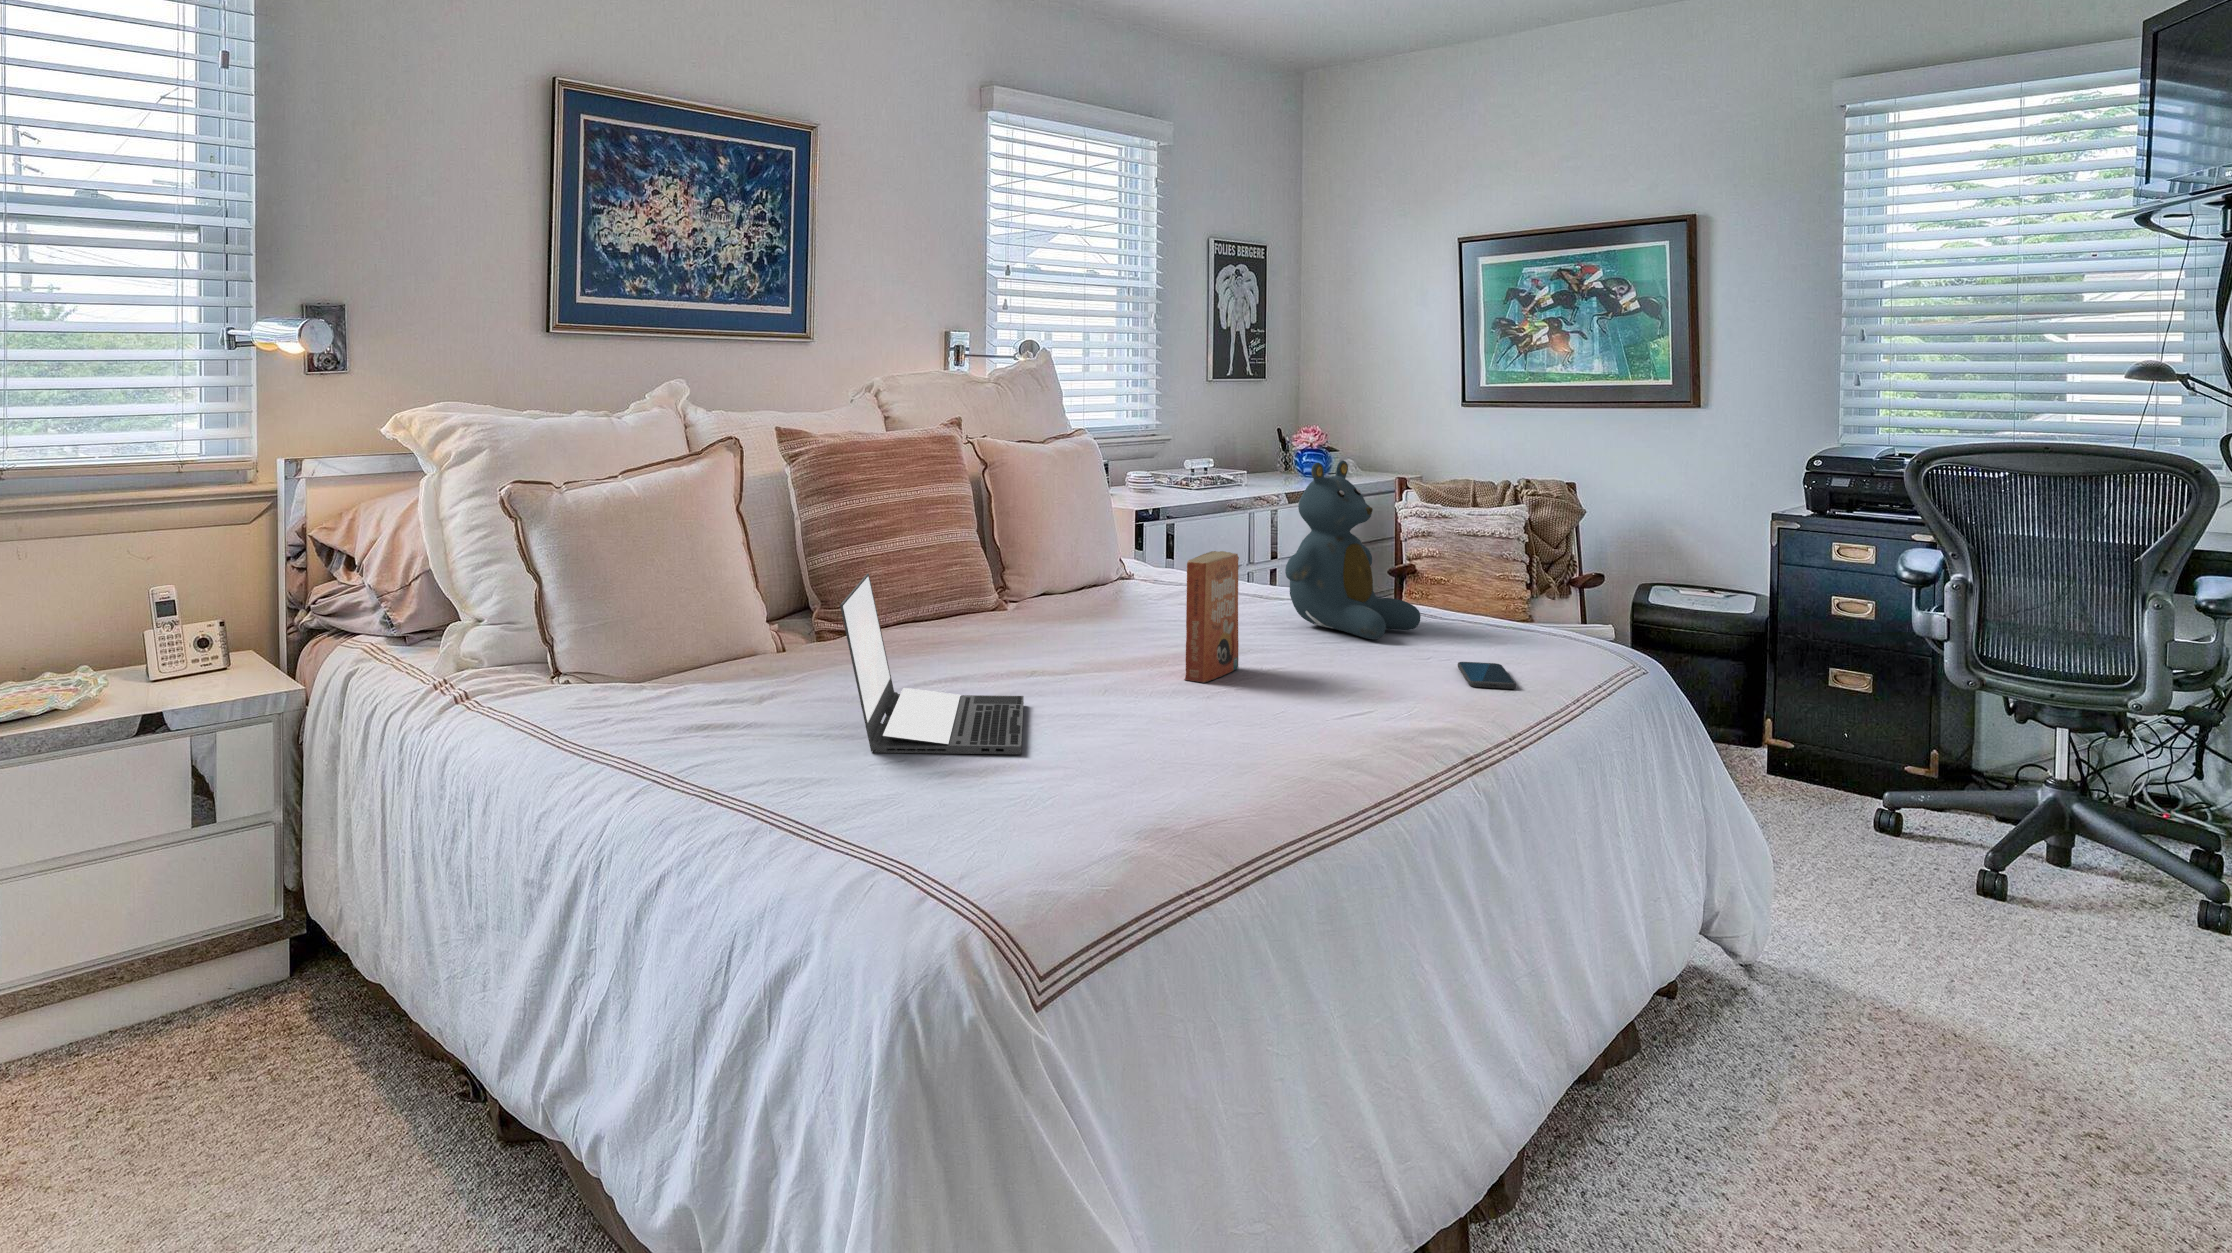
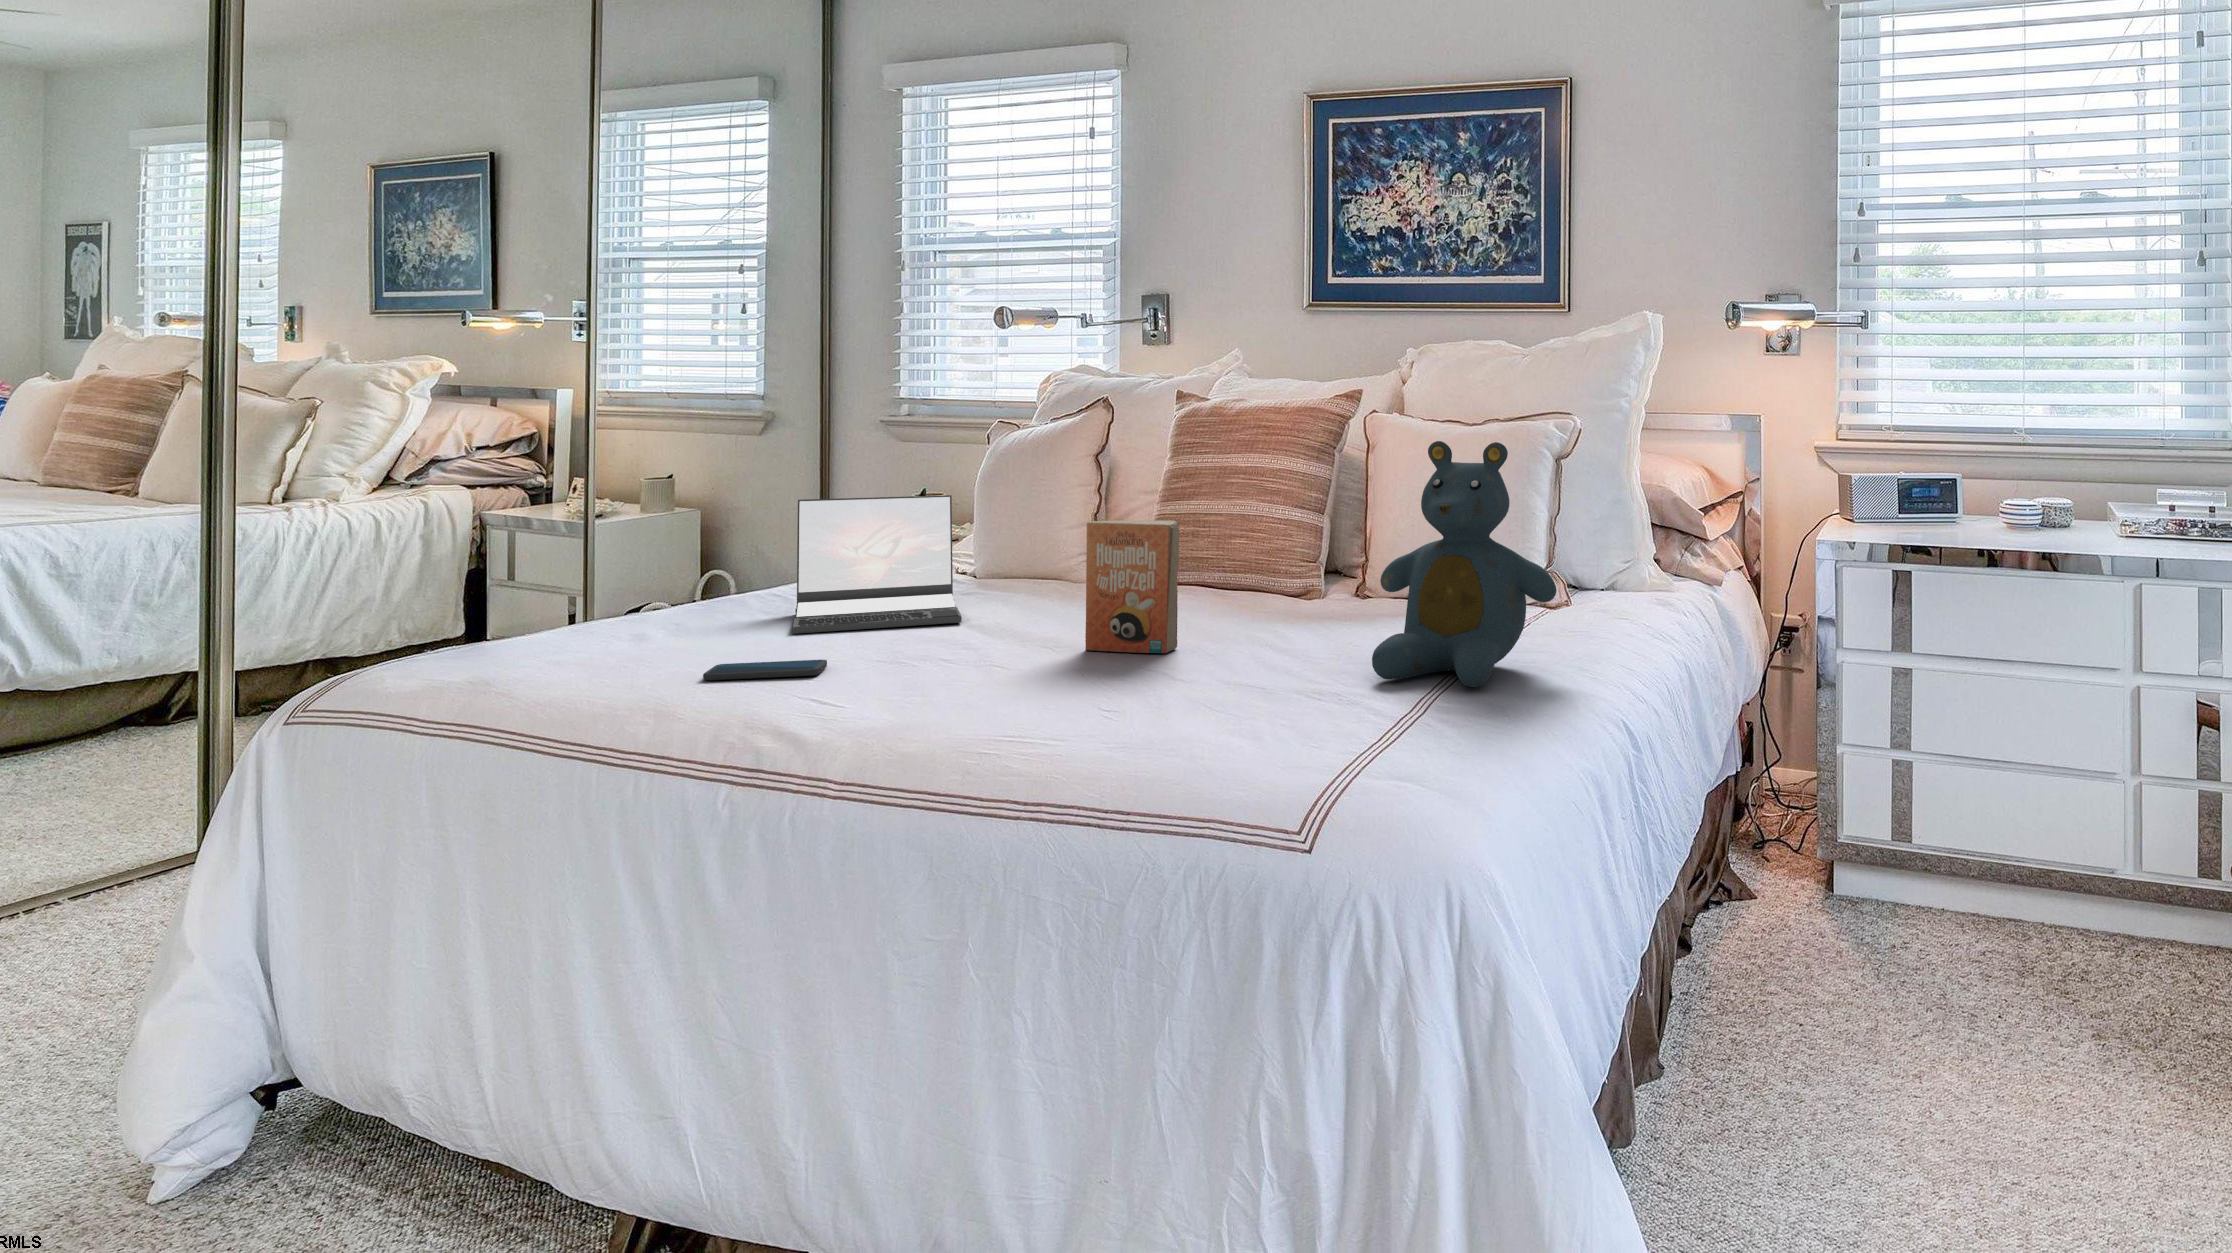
smartphone: present [1458,662,1516,689] -> present [703,660,827,680]

